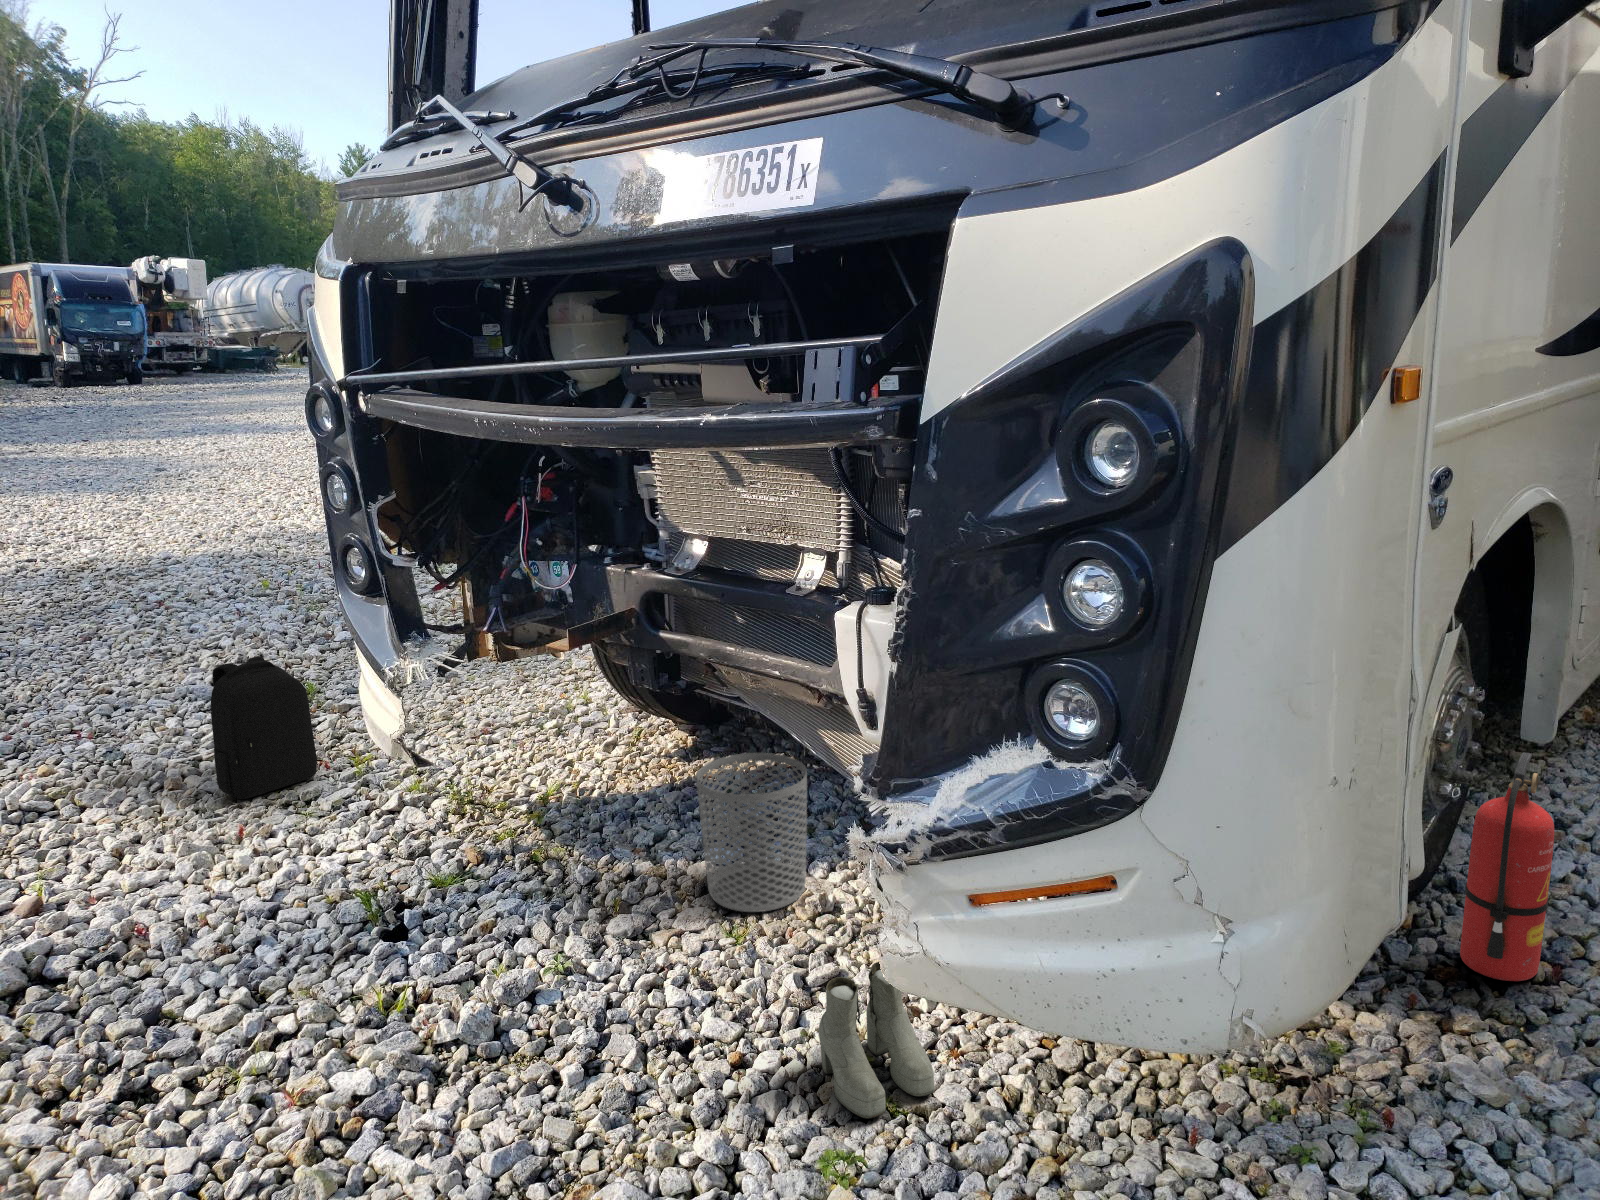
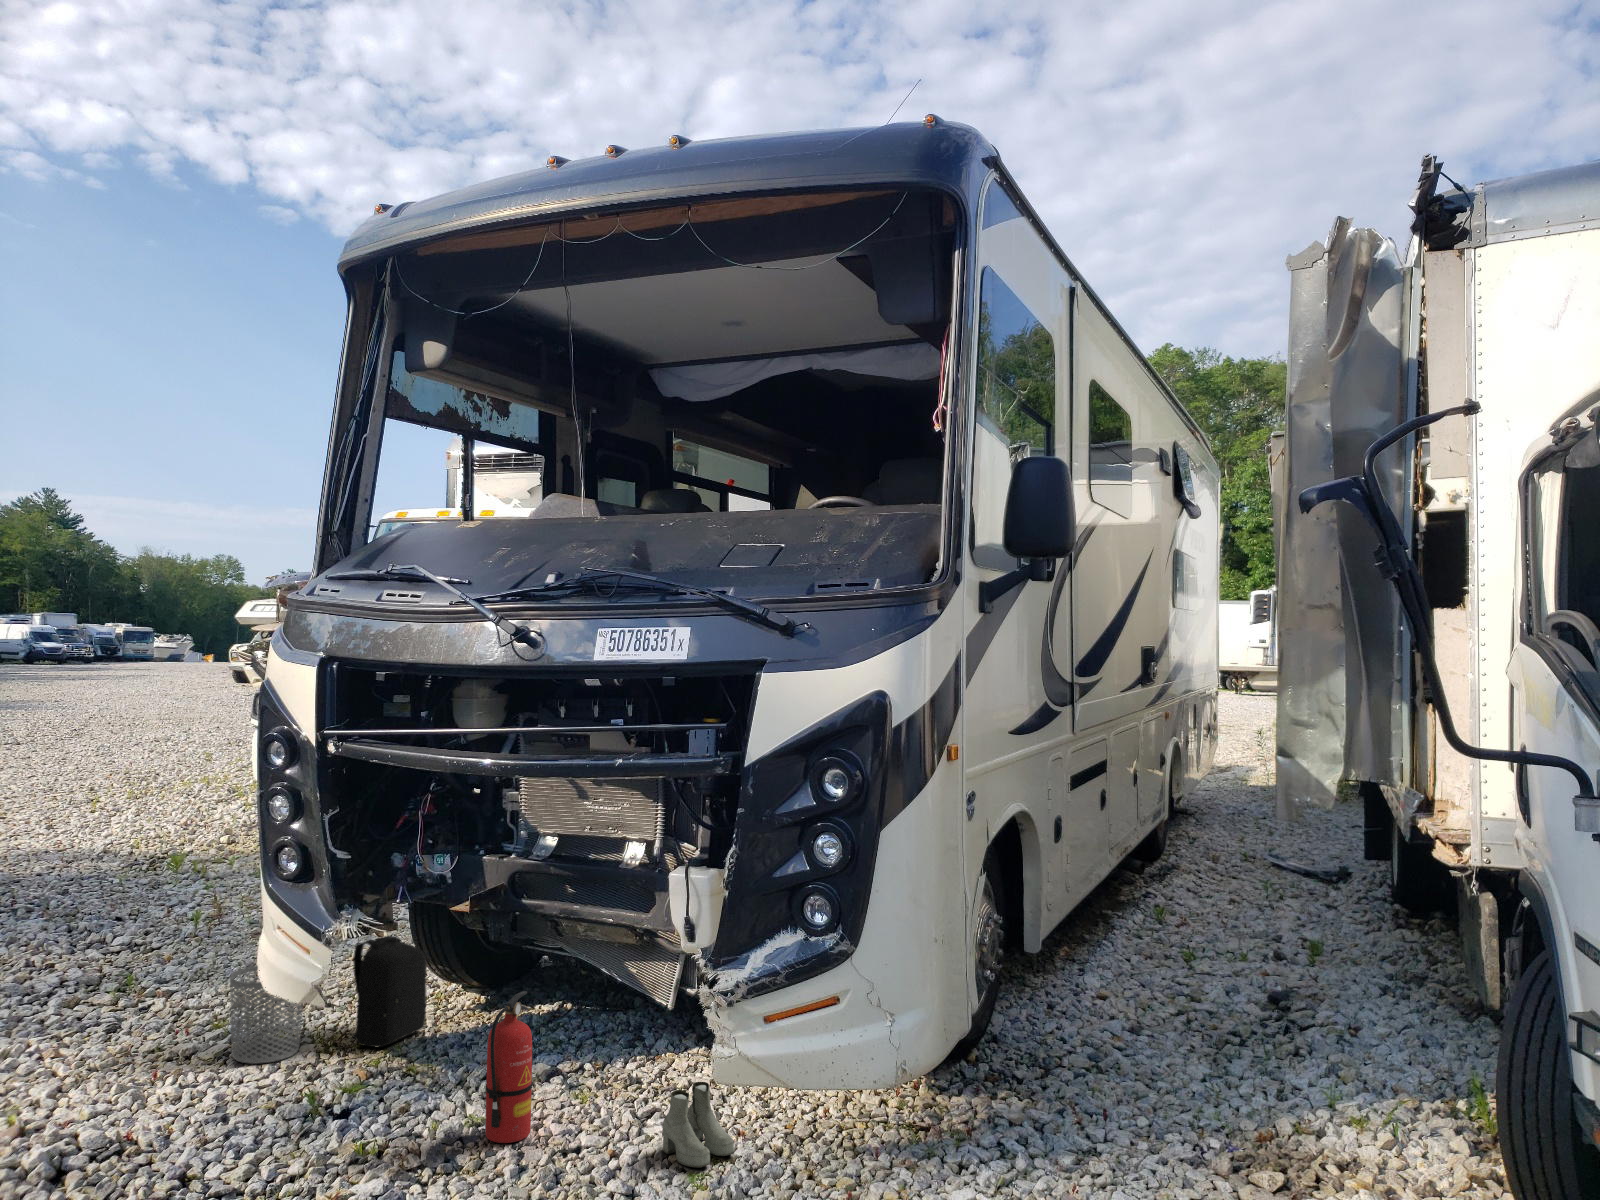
backpack: present [211,656,317,799] -> present [345,936,427,1047]
waste bin: present [696,753,807,912] -> present [230,965,302,1064]
fire extinguisher: present [1460,753,1554,981] -> present [486,991,532,1143]

